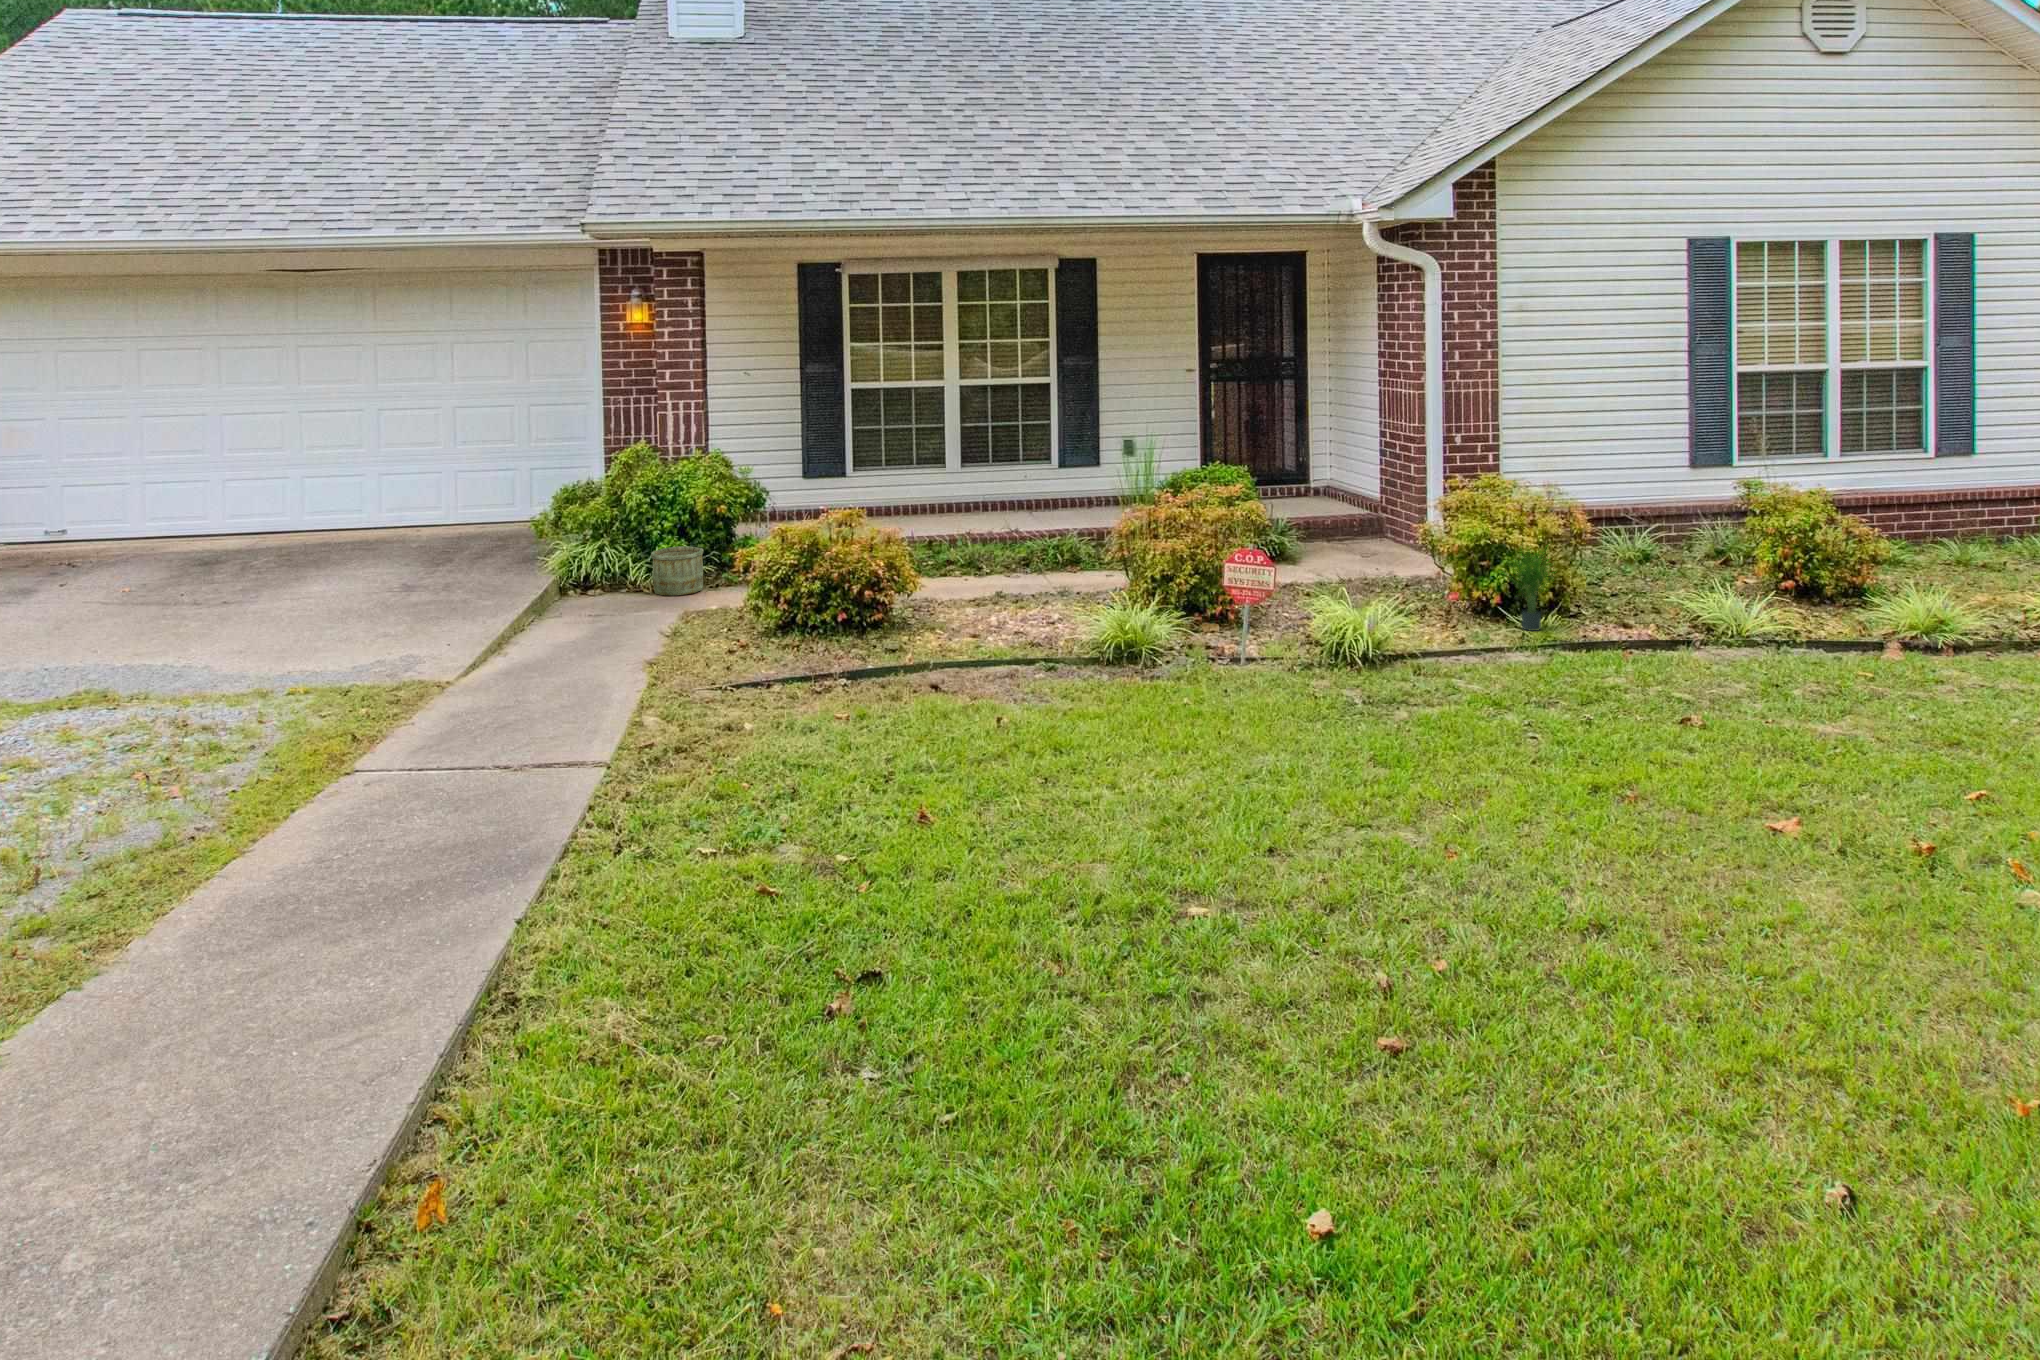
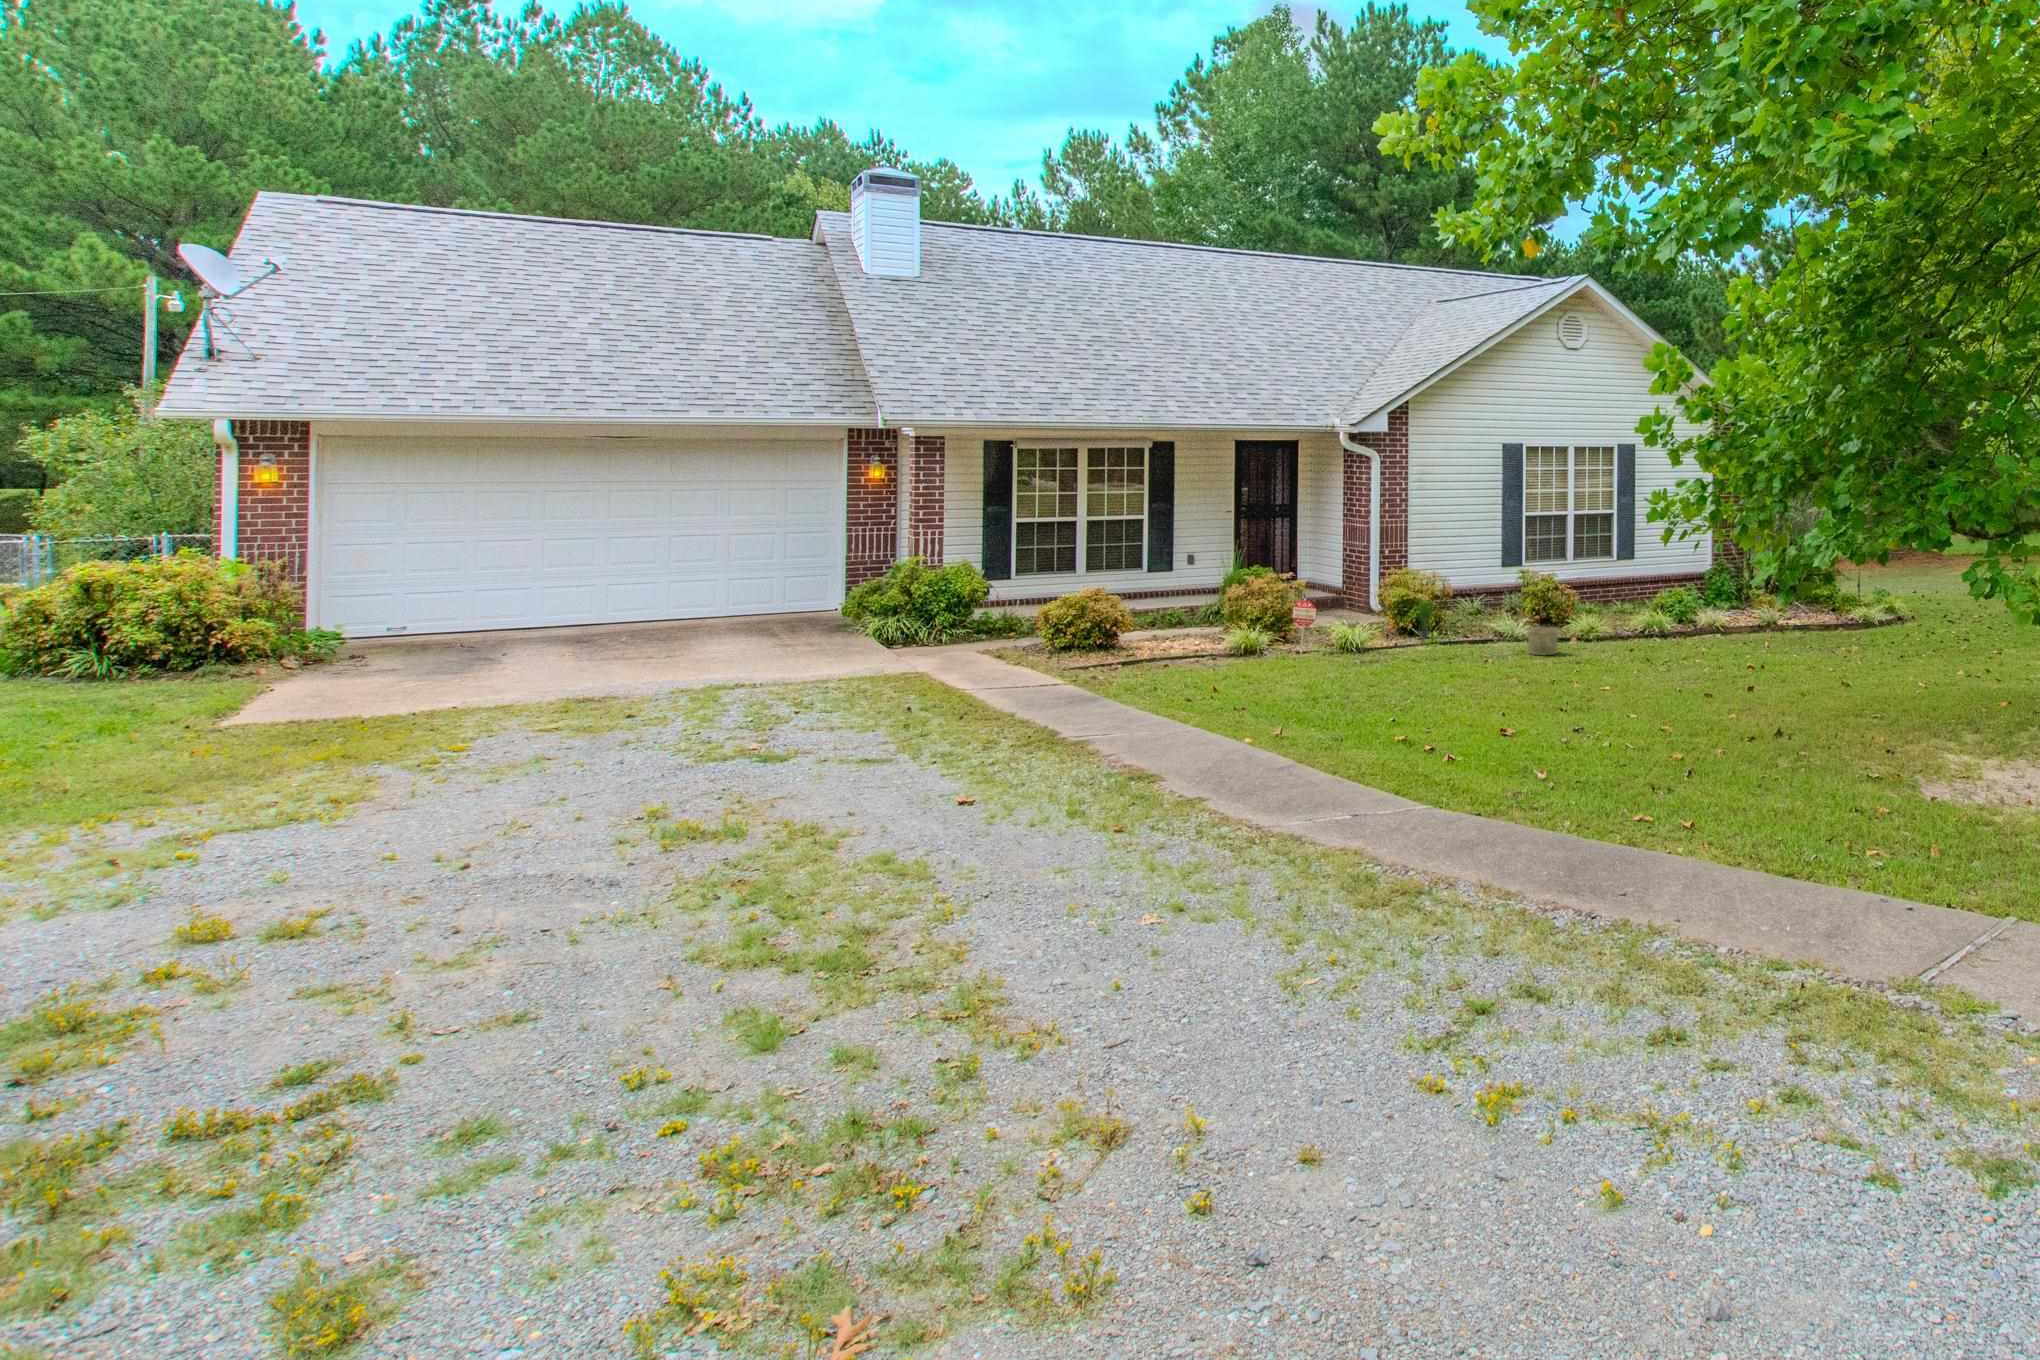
wooden bucket: present [651,546,704,596] -> present [1528,627,1558,655]

